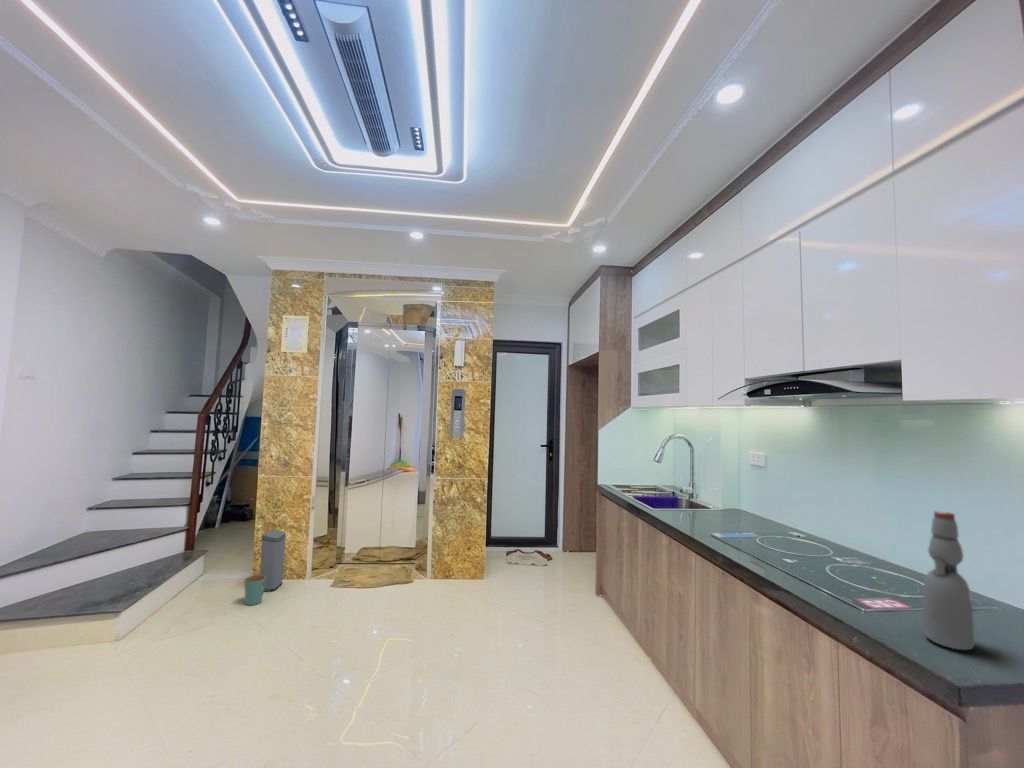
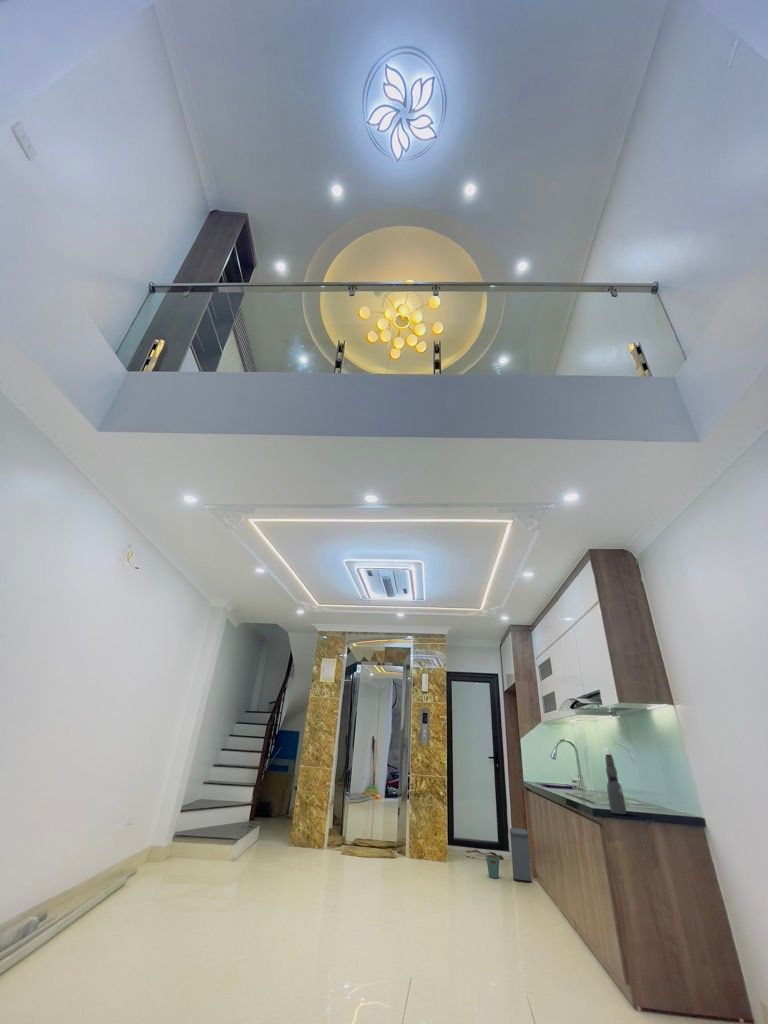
trash can: present [244,530,286,605] -> present [486,828,532,883]

